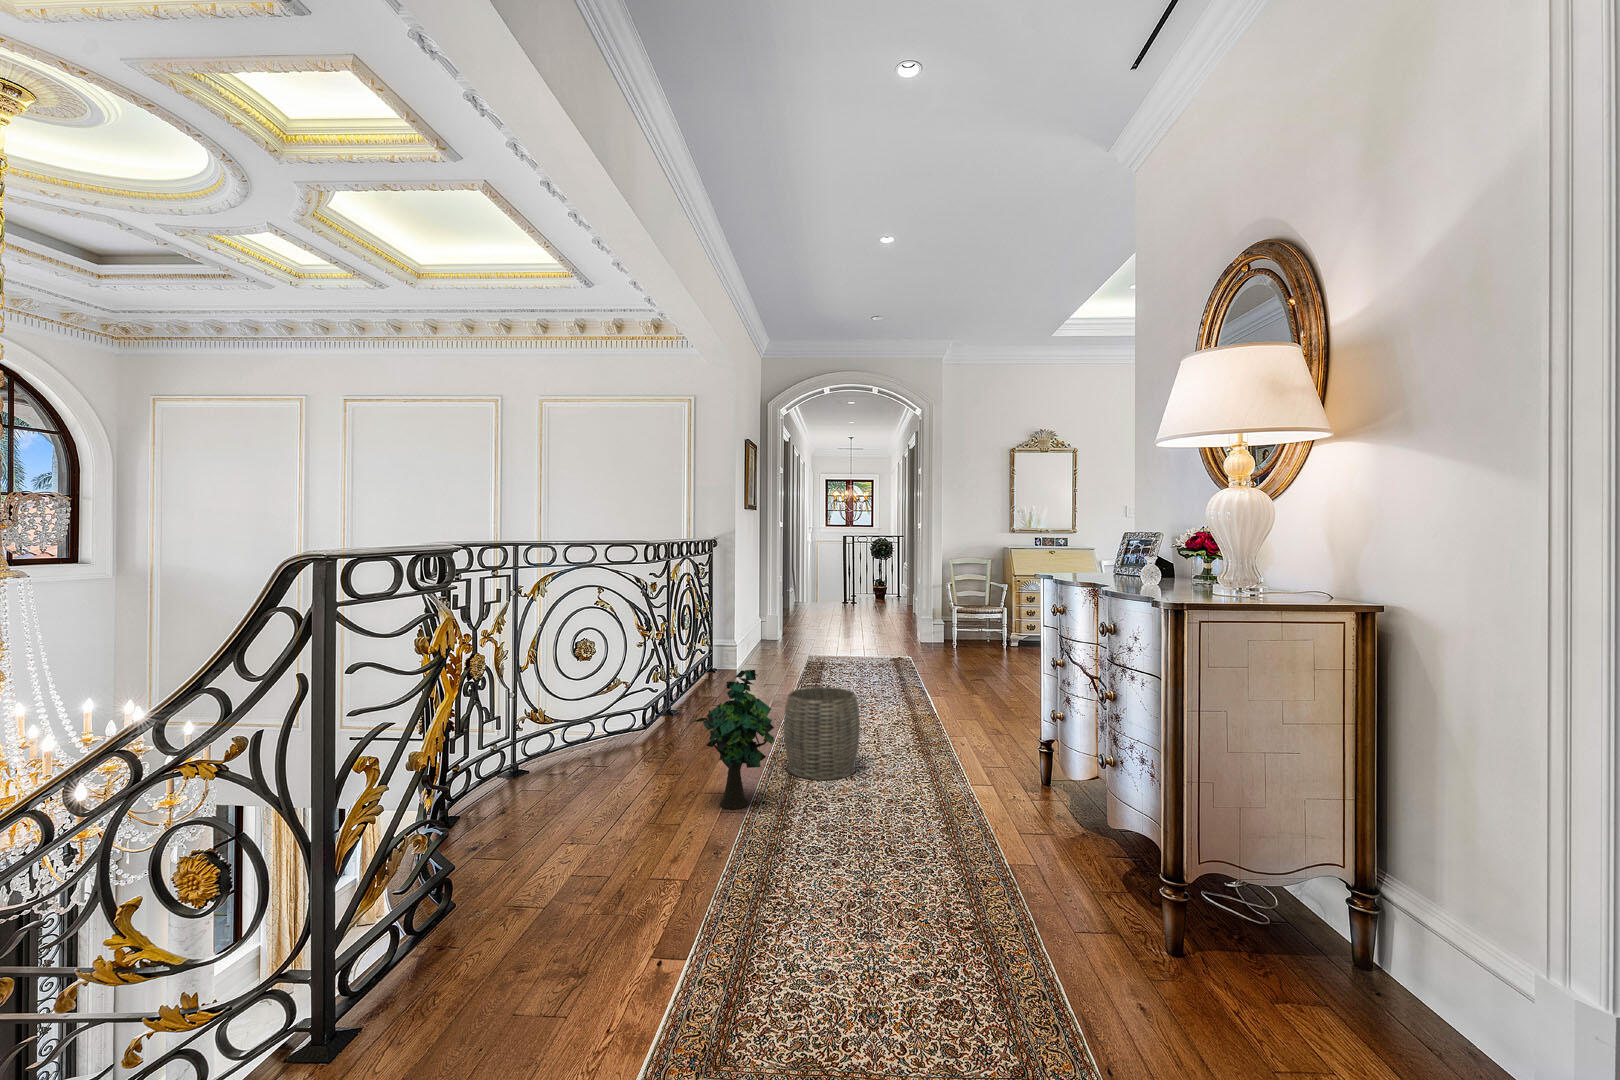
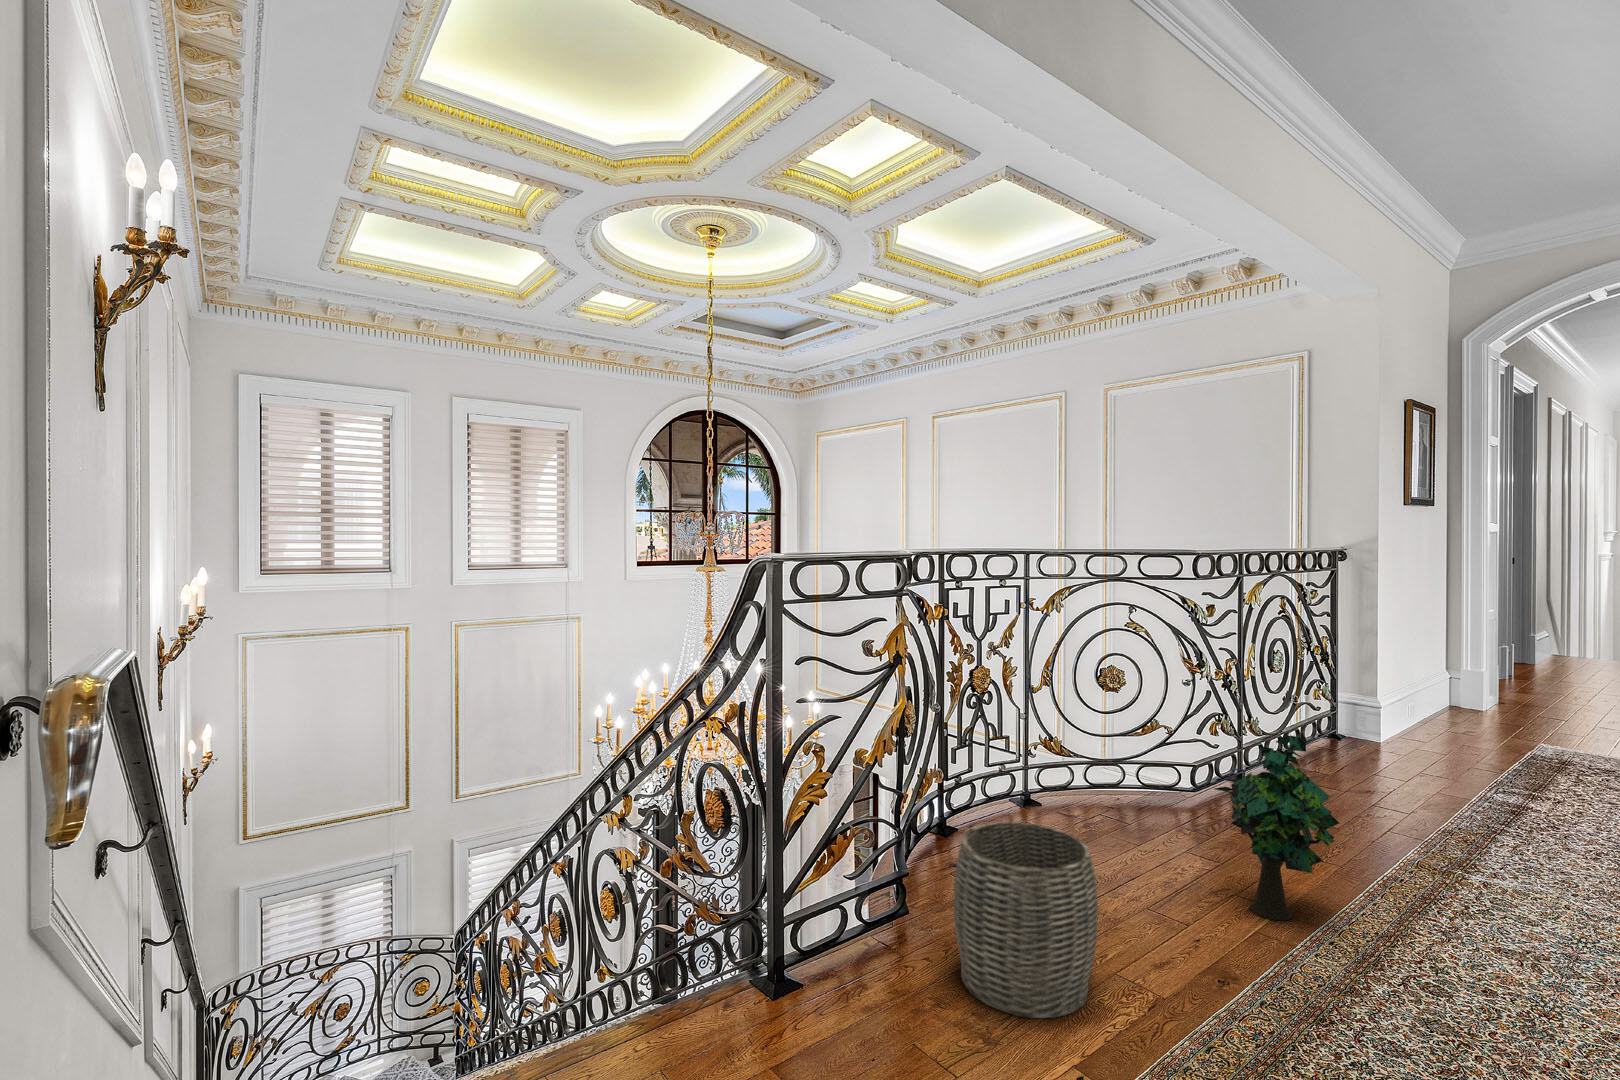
woven basket: present [784,687,860,780] -> present [954,822,1098,1018]

